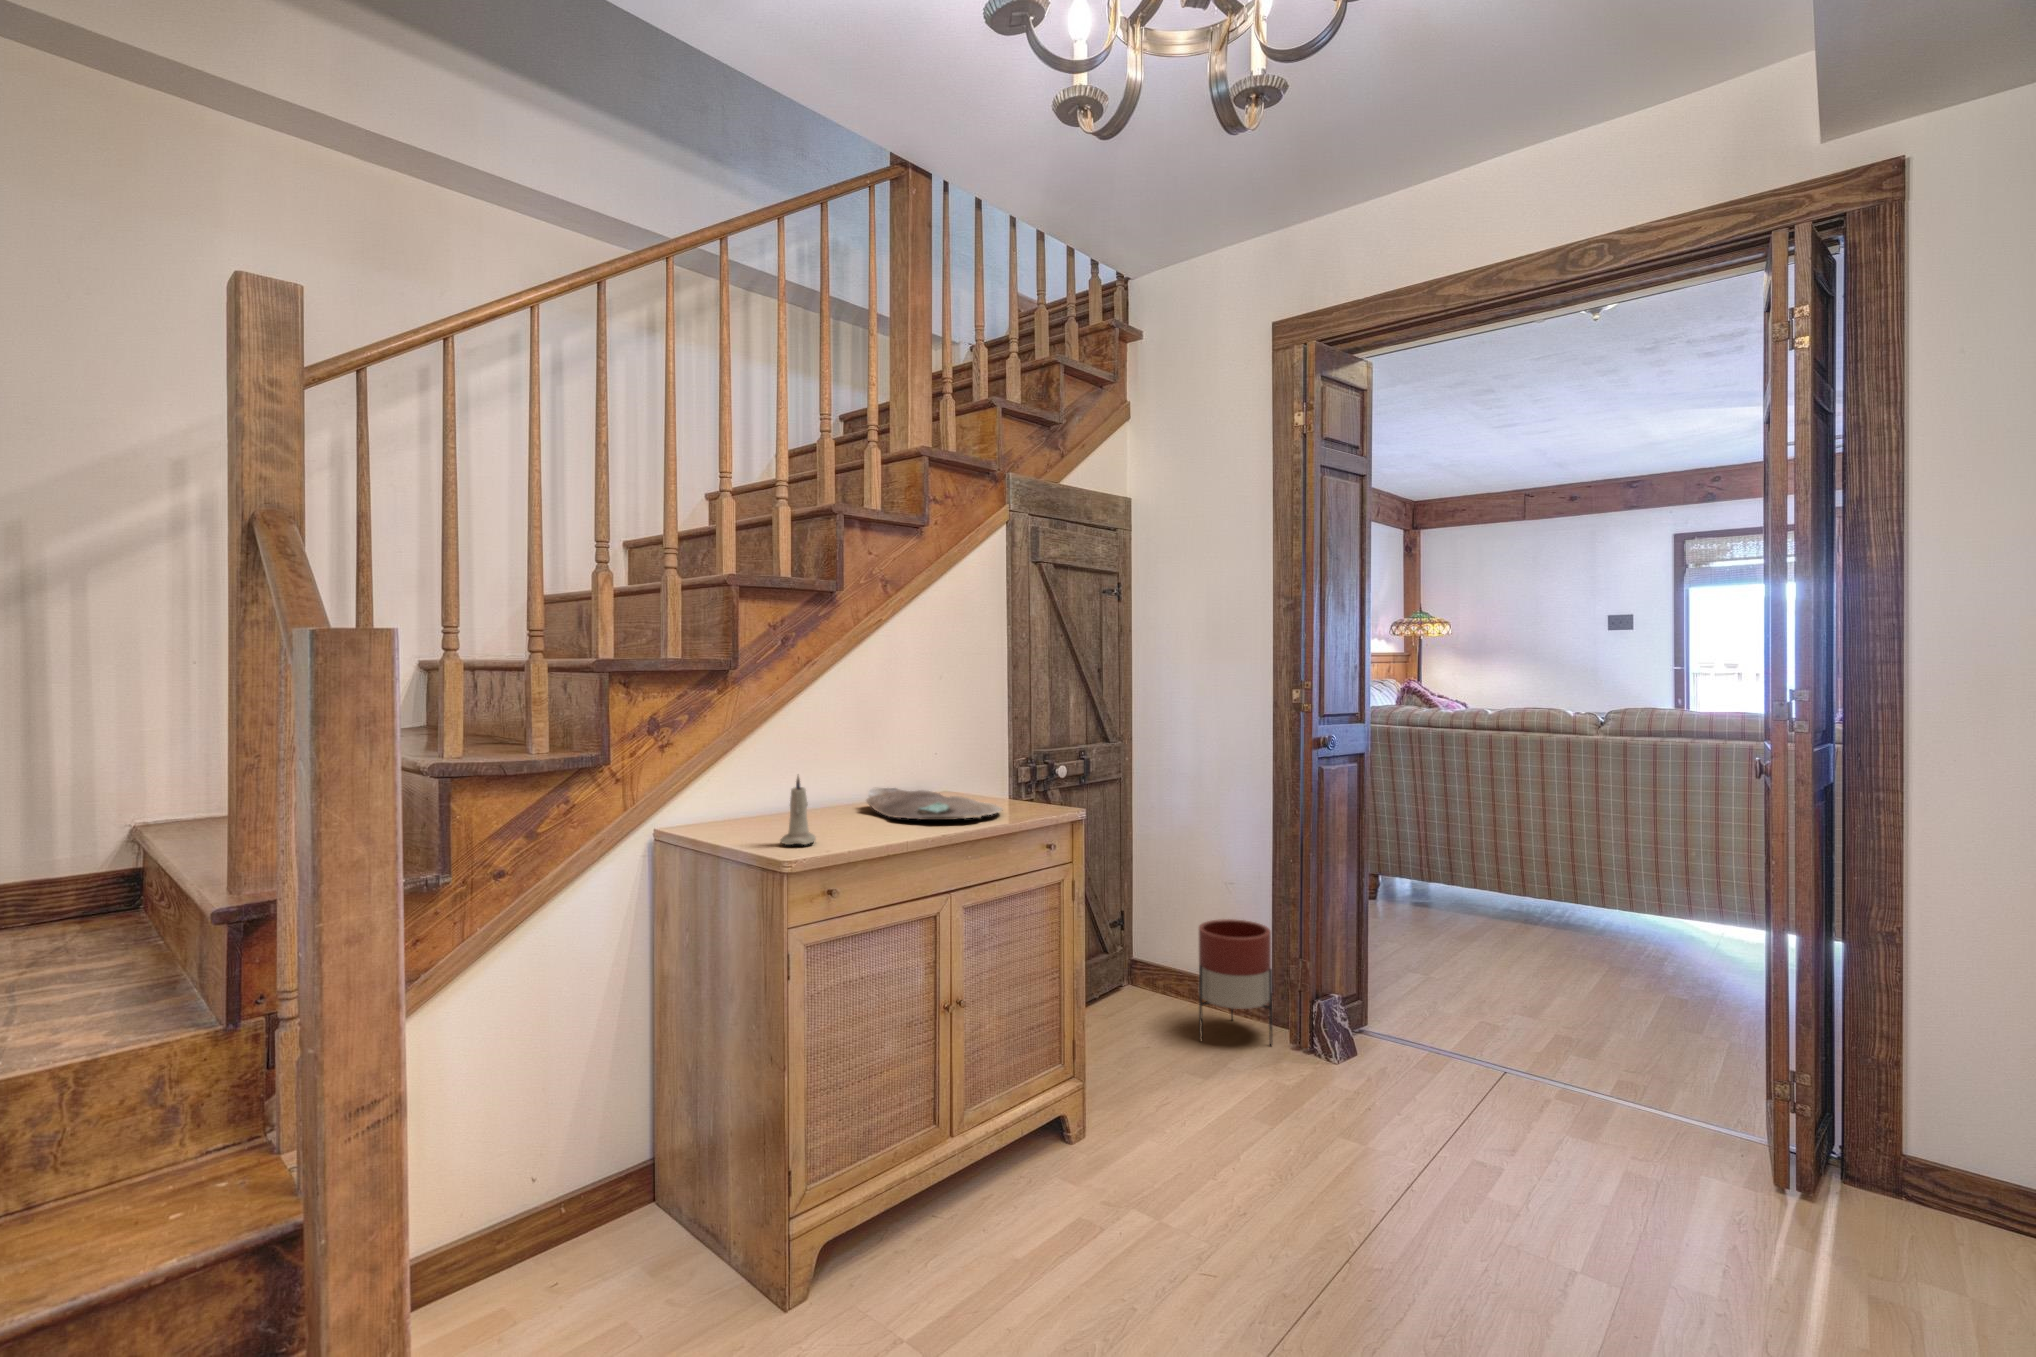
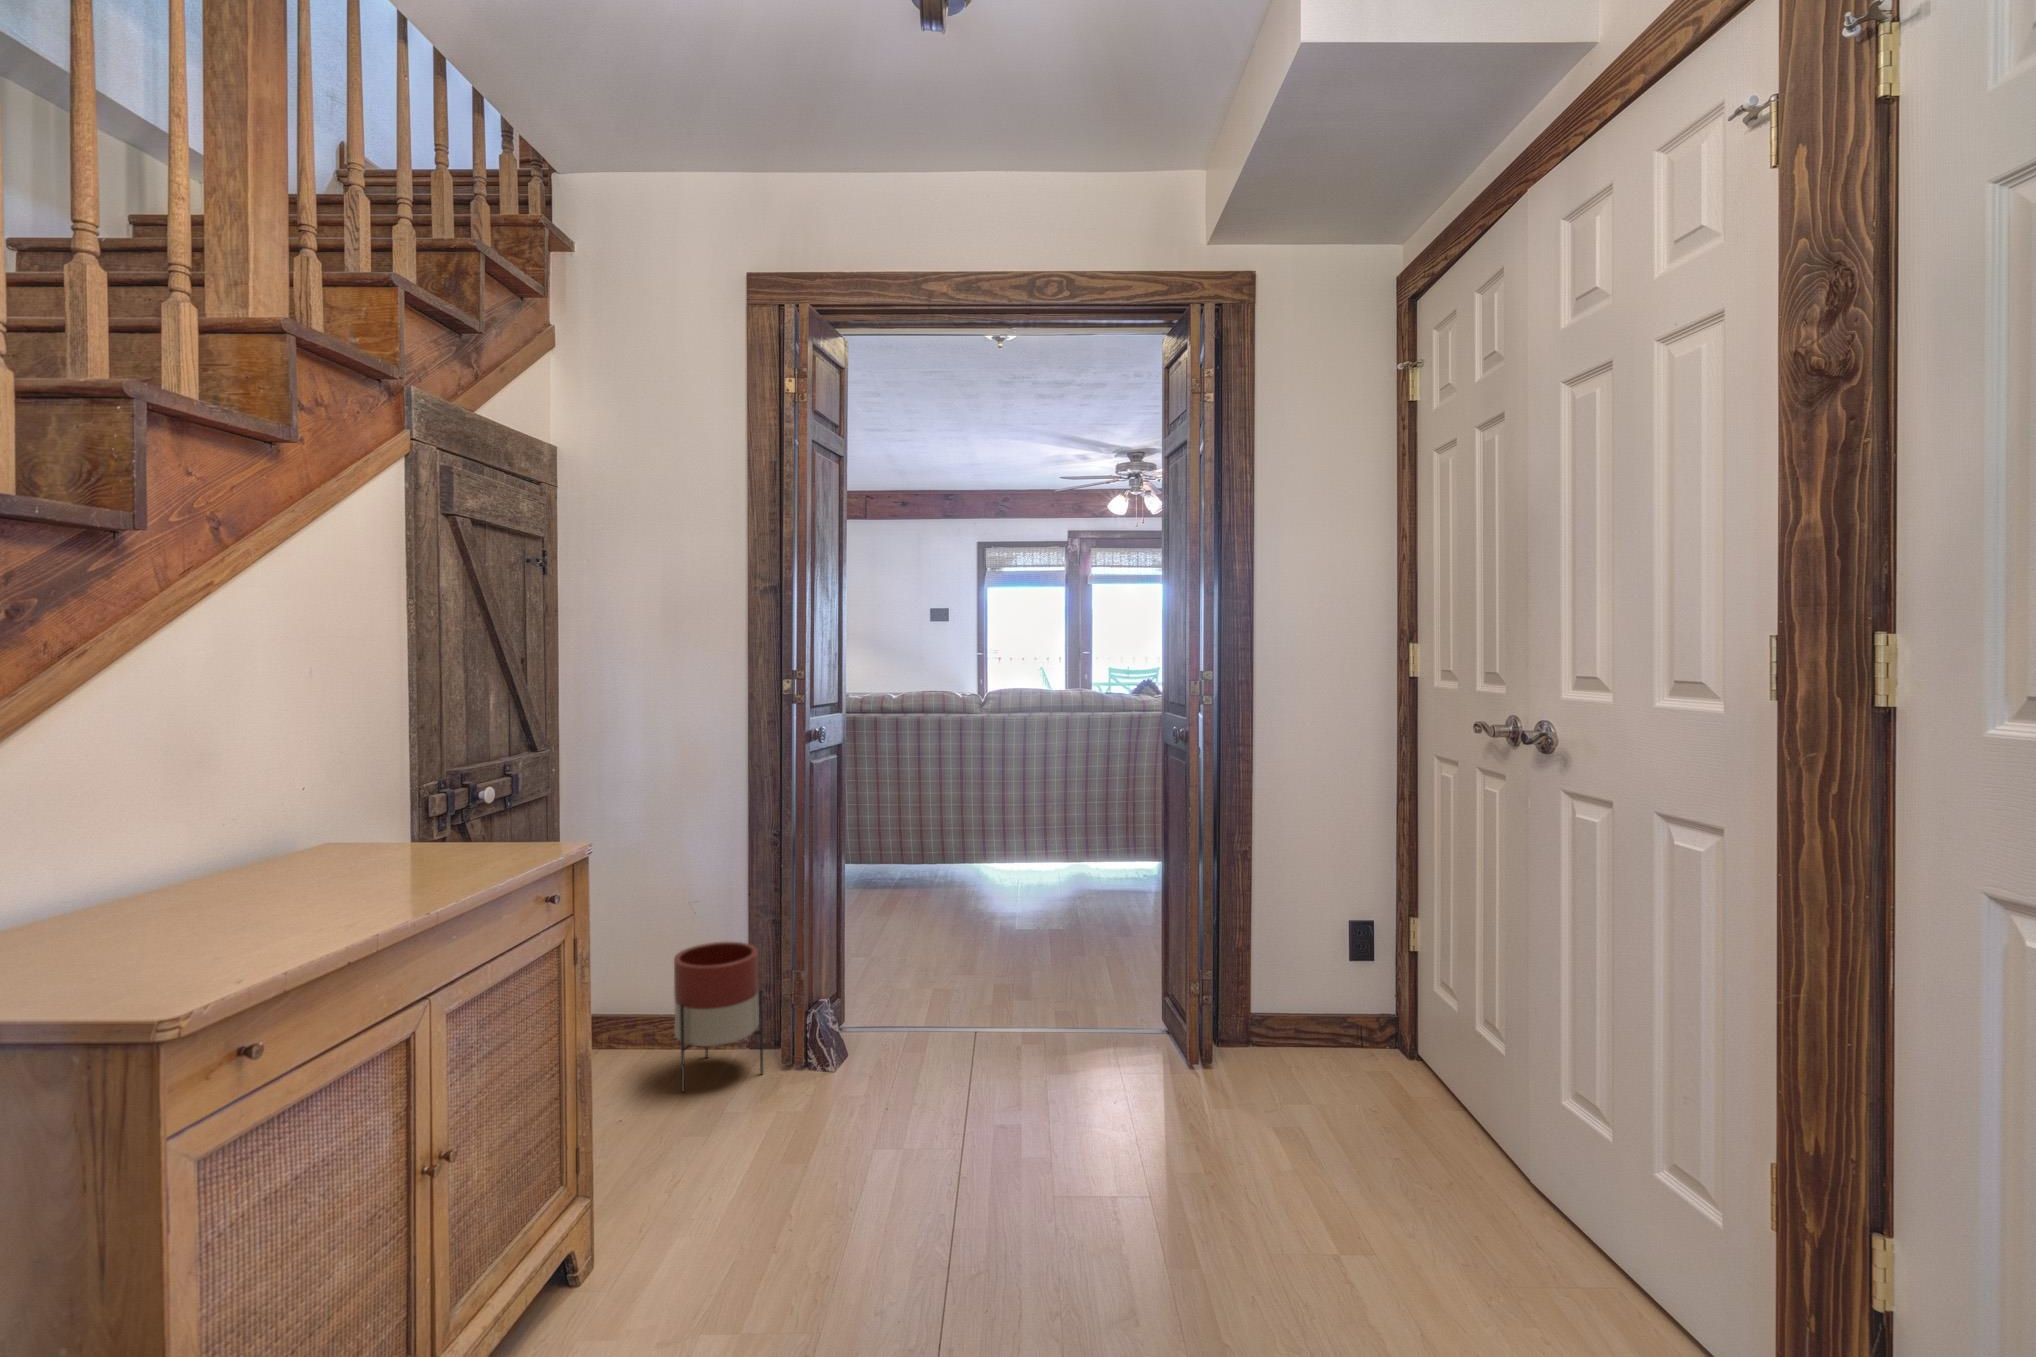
candle: present [780,776,816,845] -> none [102,852,186,982]
decorative bowl: present [866,788,1002,820] -> none [213,846,475,897]

